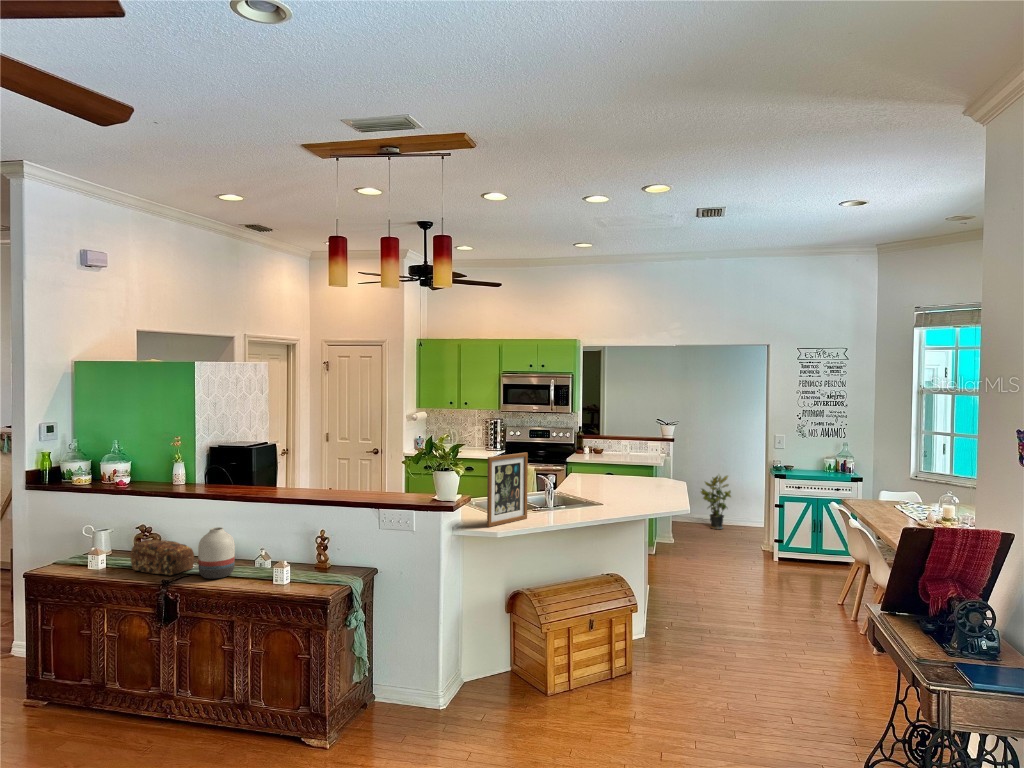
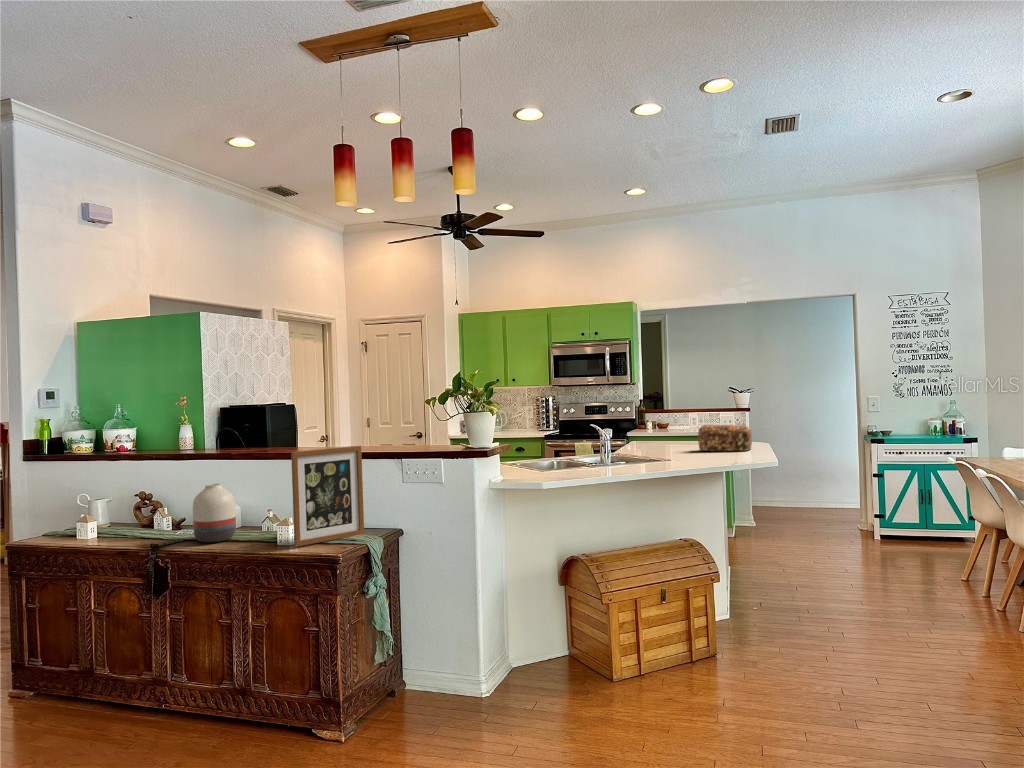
picture frame: present [487,452,528,527] -> present [291,446,364,547]
potted plant: present [701,476,731,529] -> none [781,449,817,512]
bread loaf: present [131,540,194,575] -> present [698,425,752,451]

